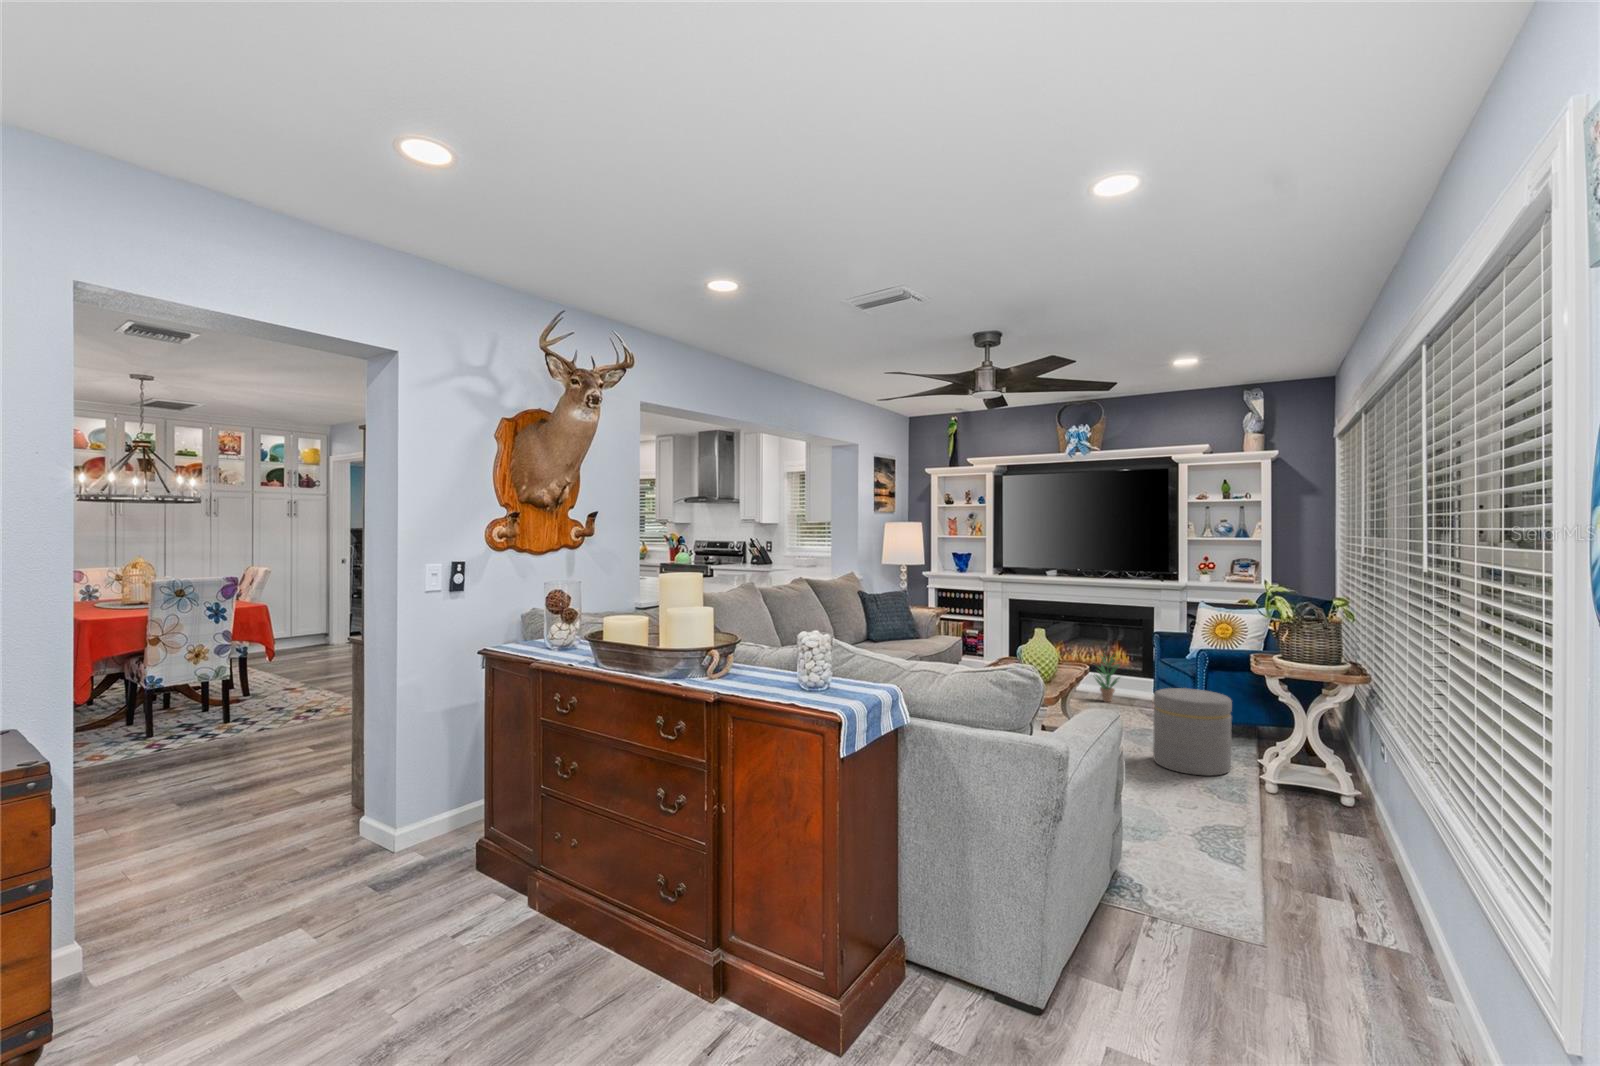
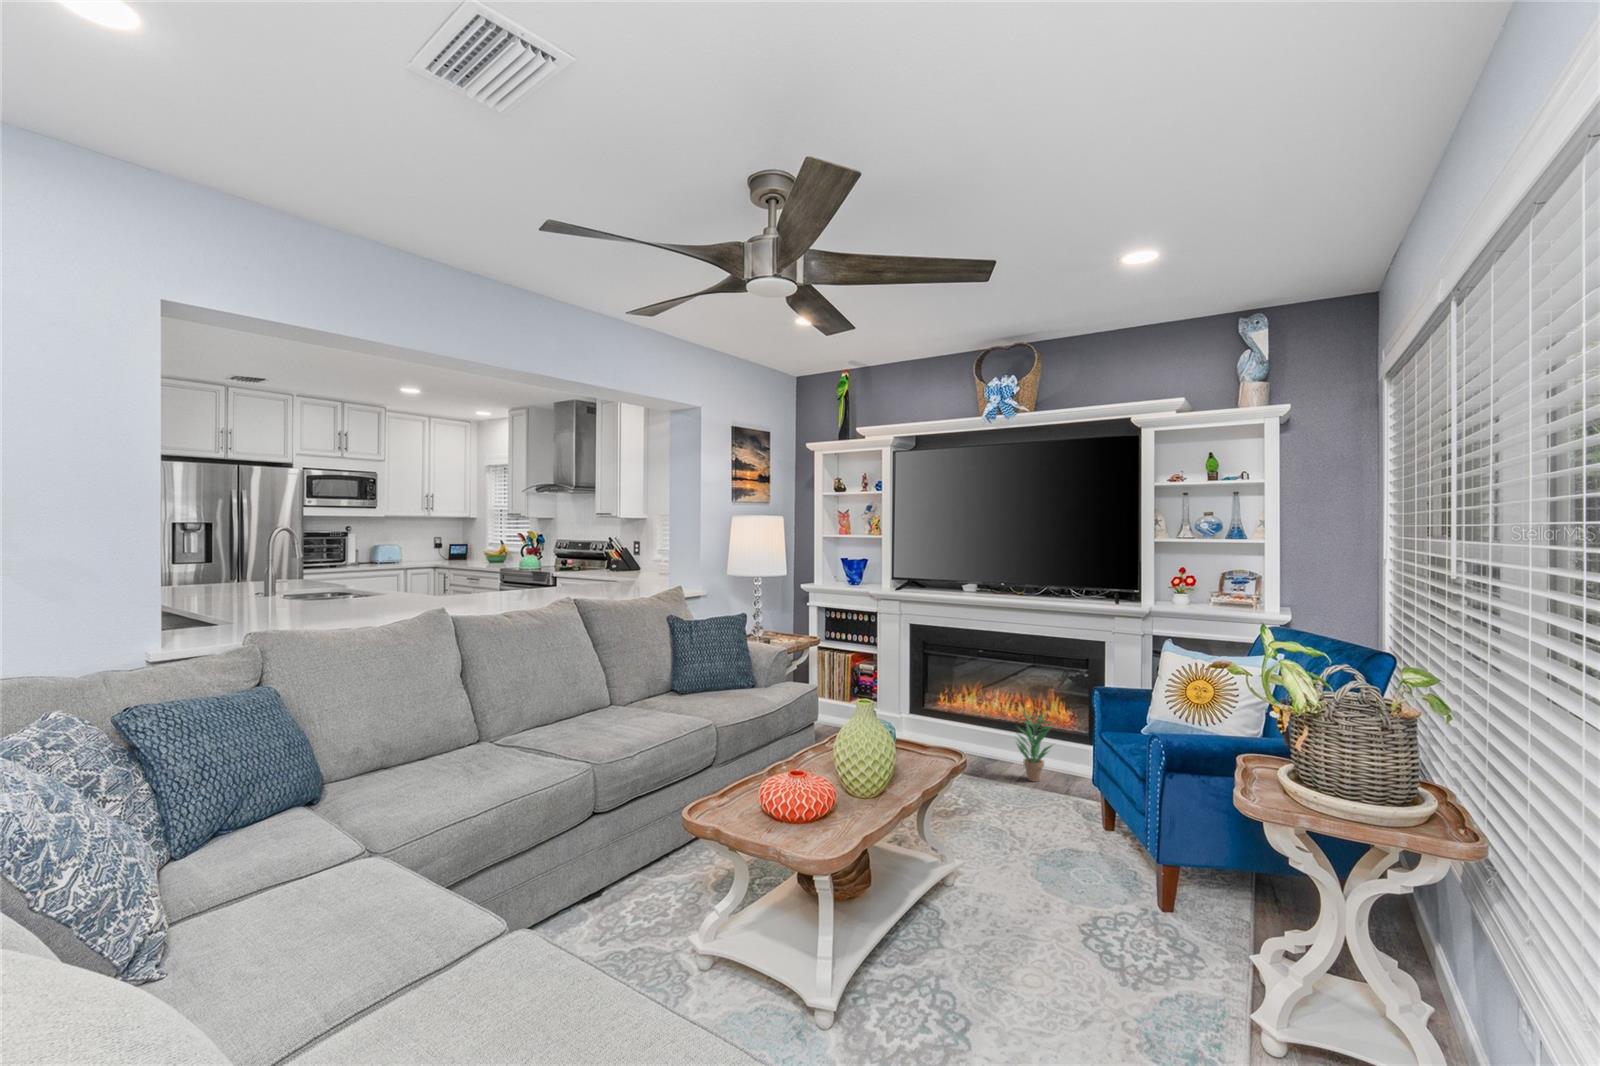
ottoman: present [1153,688,1232,776] -> none [1065,800,1201,981]

